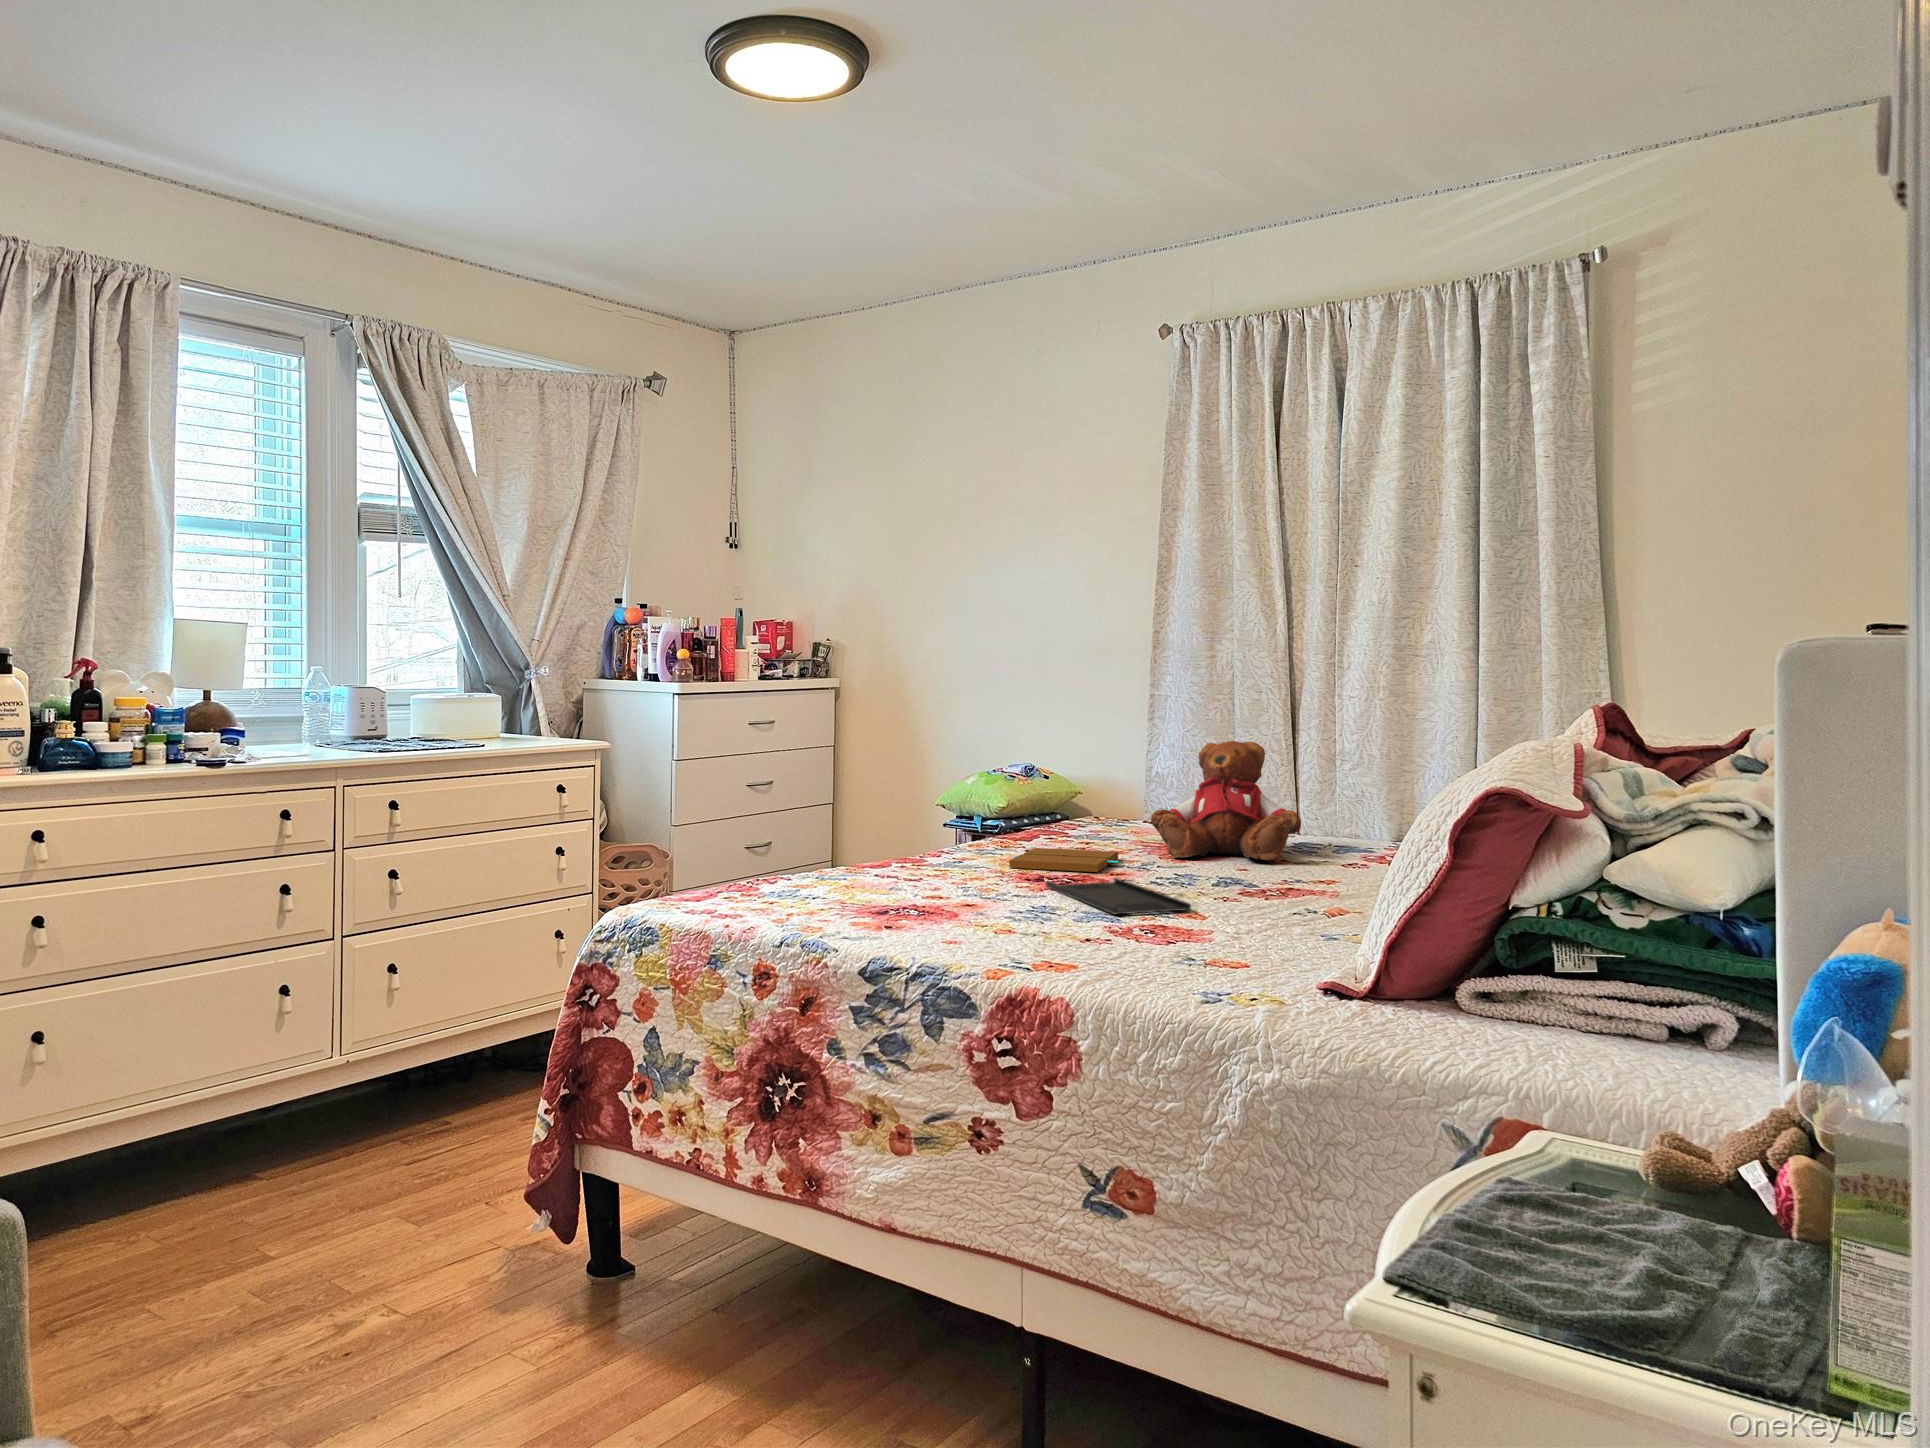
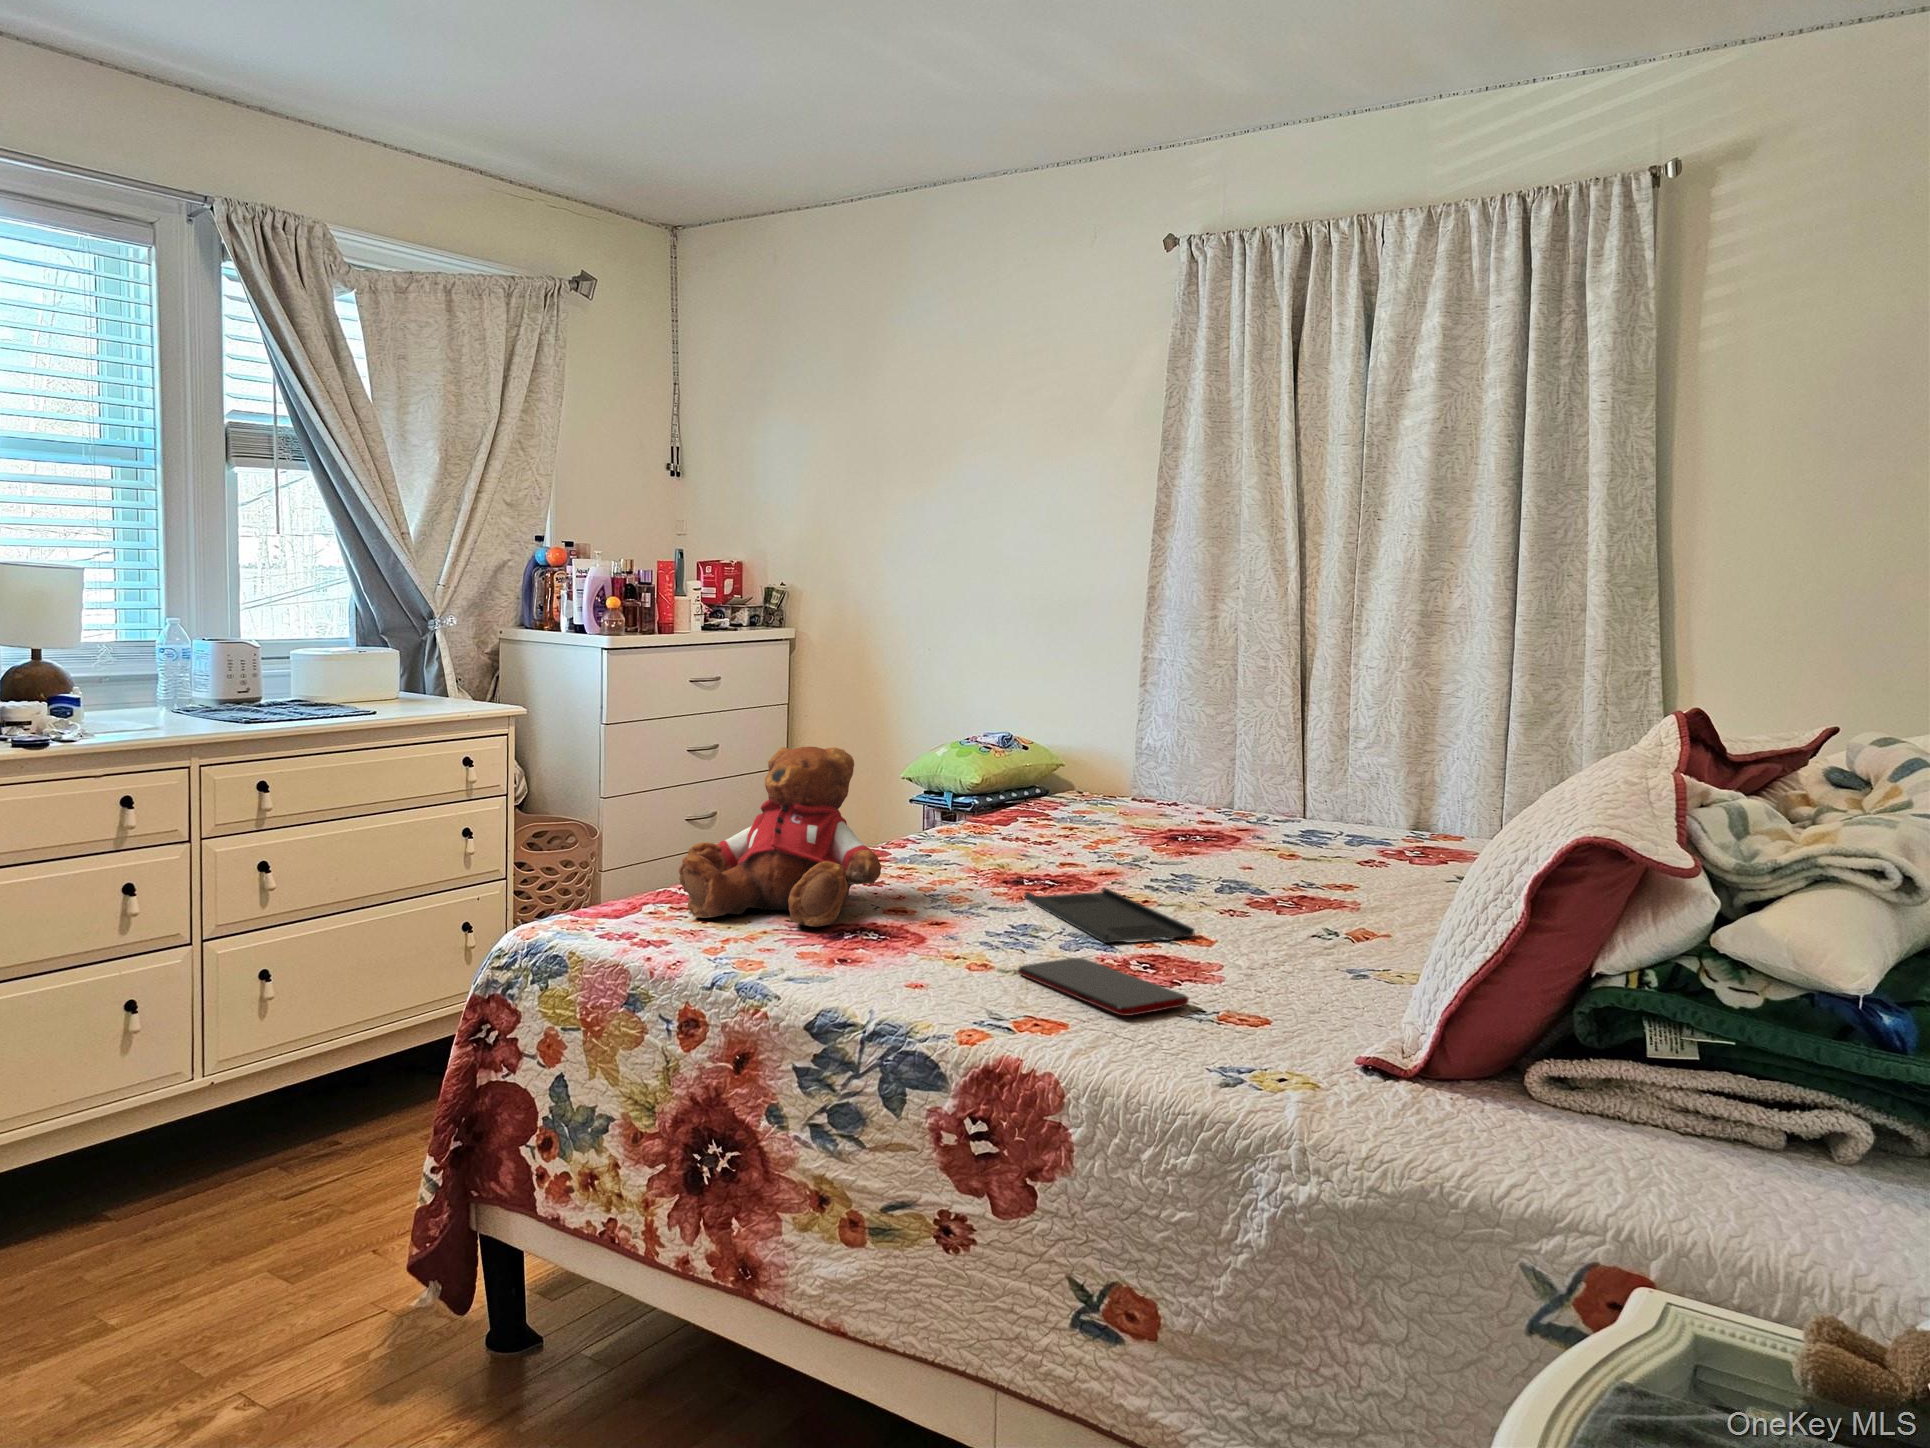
teddy bear: present [1151,741,1301,860] -> present [679,747,881,927]
book: present [1009,848,1119,872] -> none [982,842,1108,877]
smartphone: none [1038,923,1181,959] -> present [1018,958,1189,1016]

